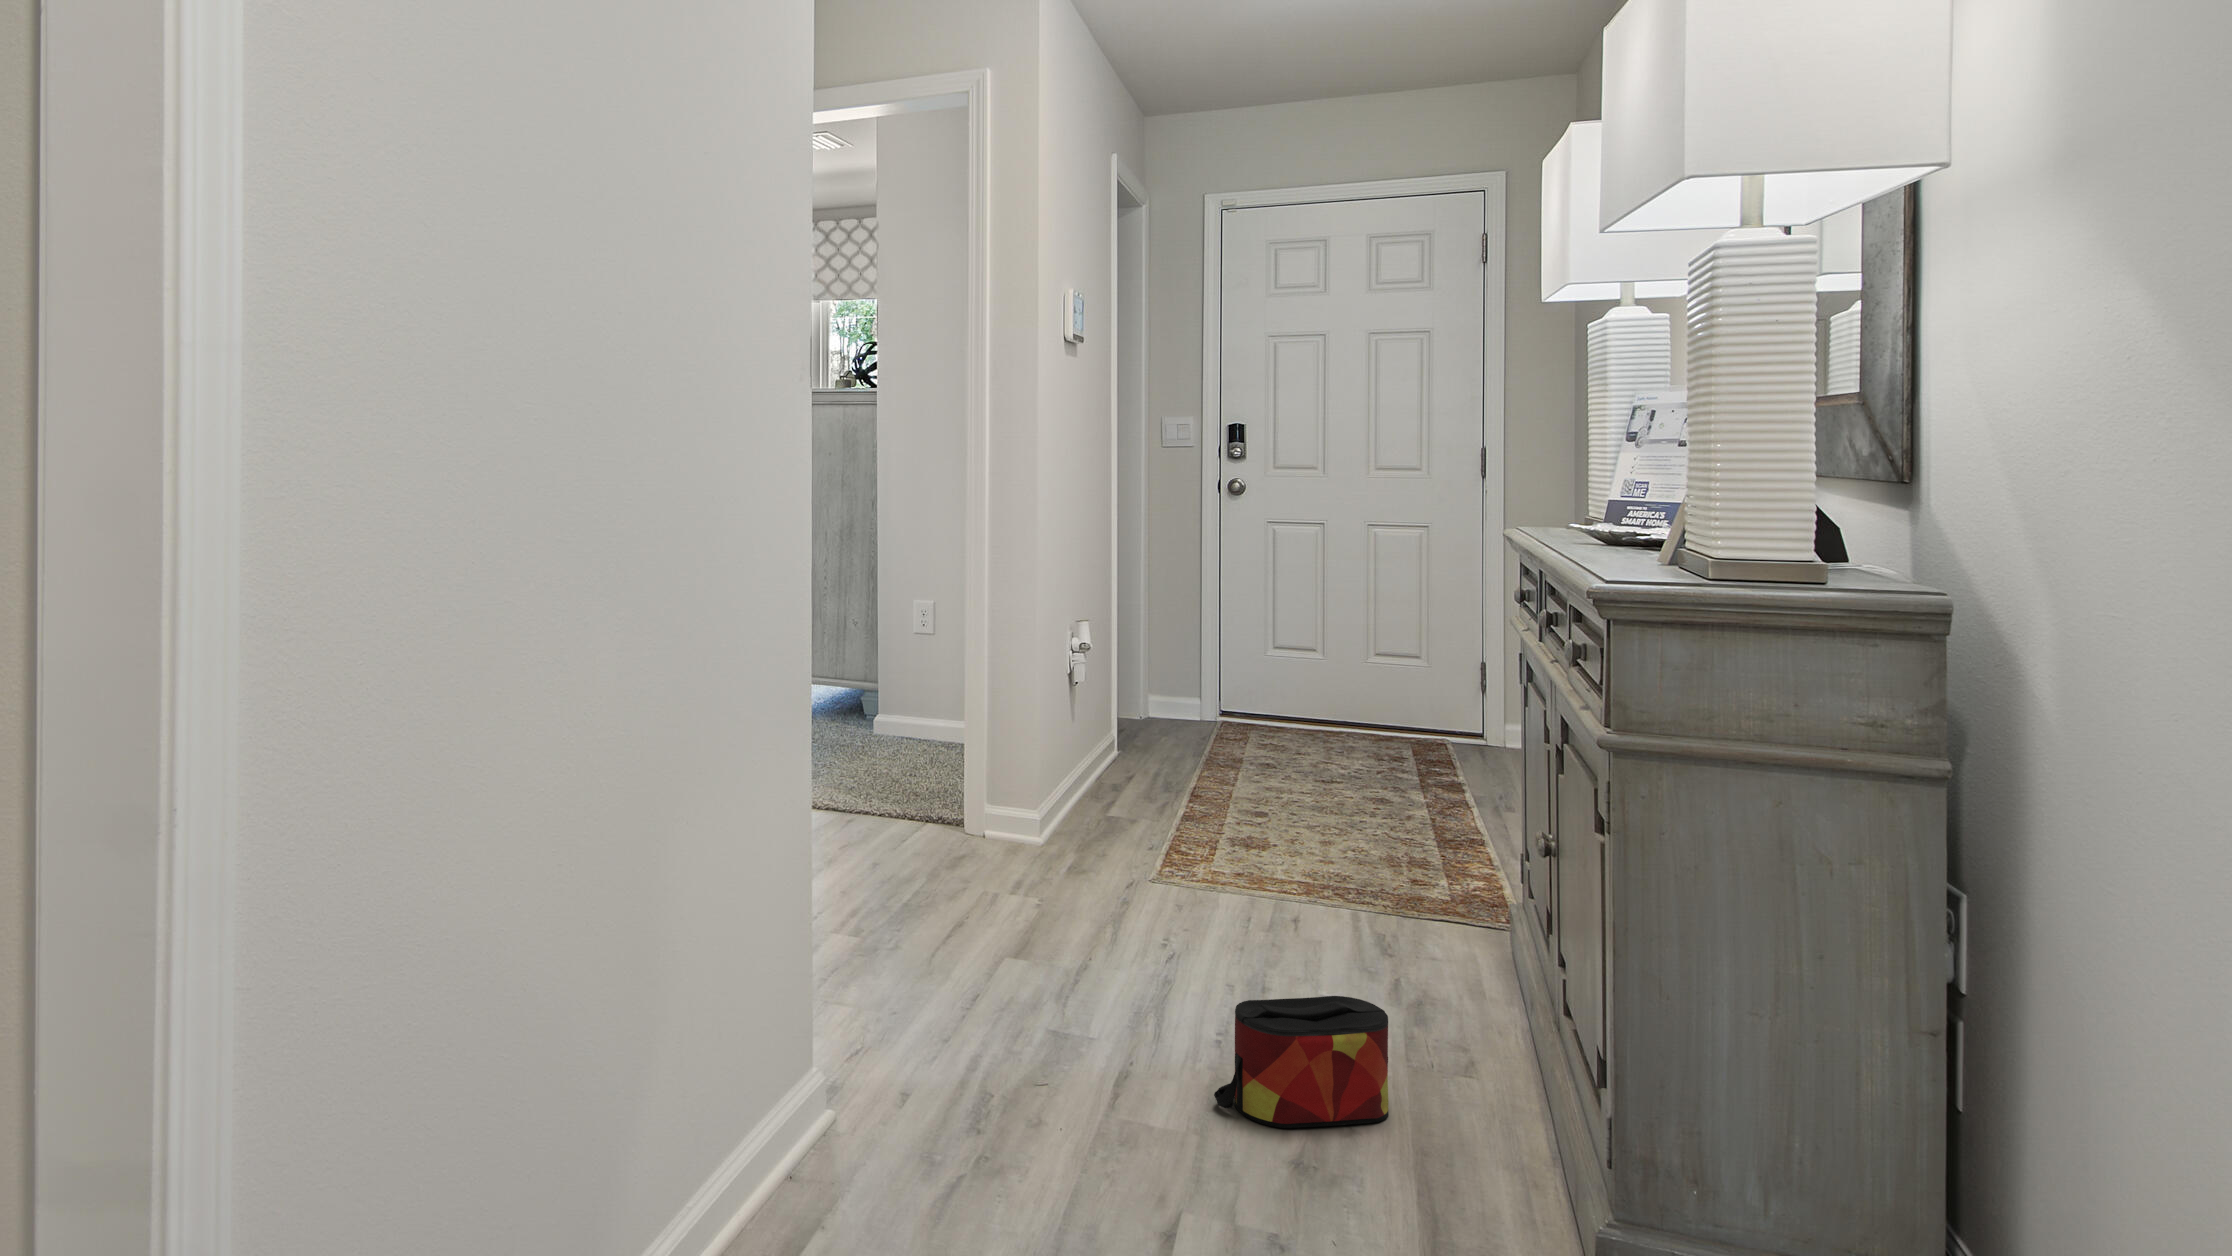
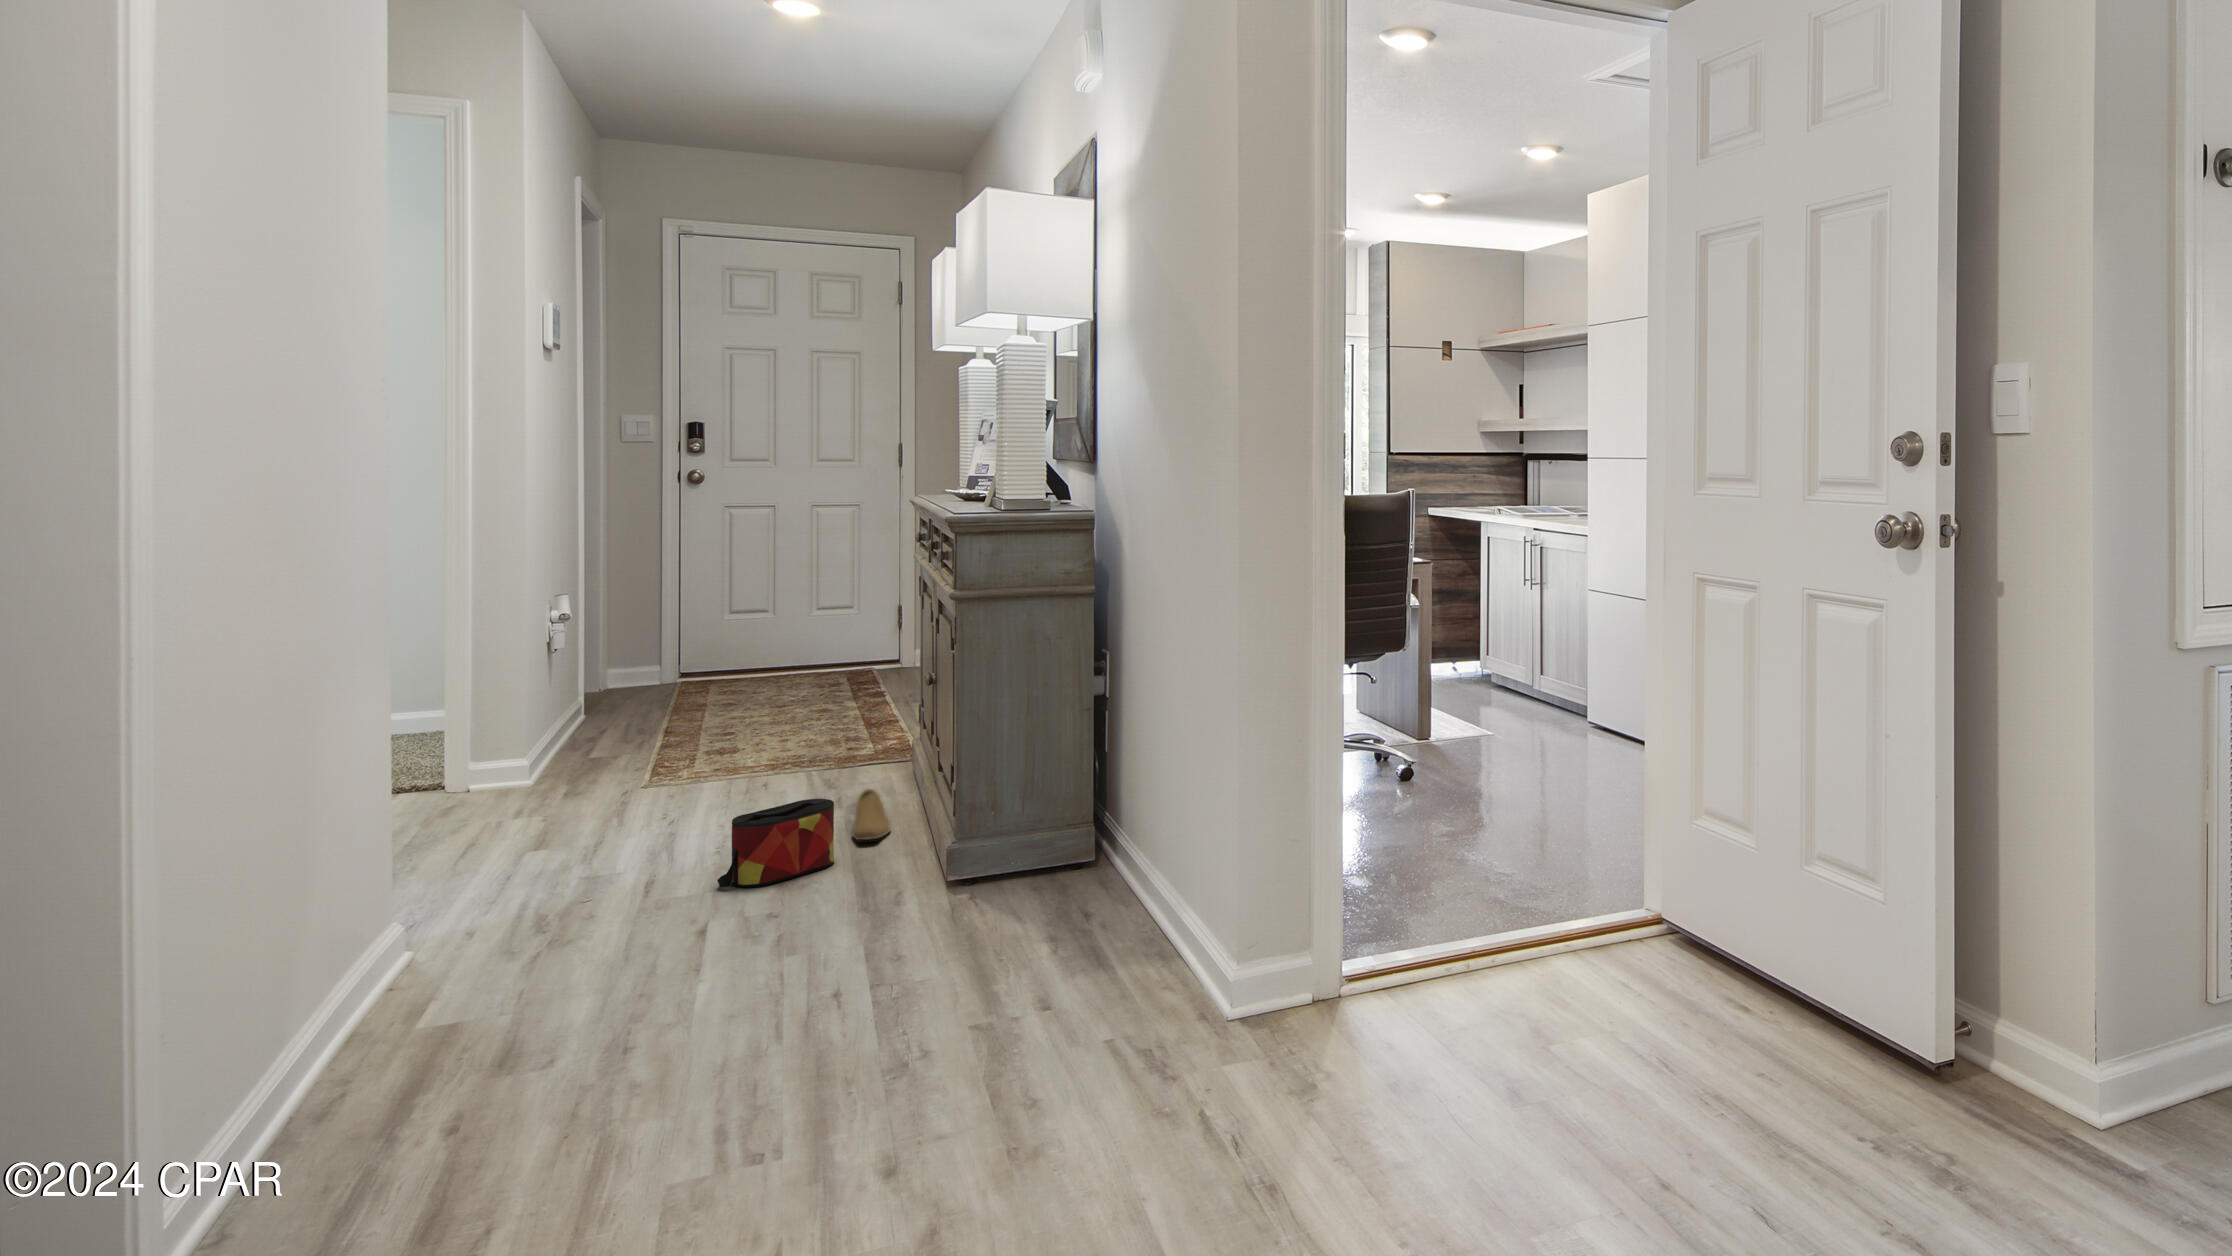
shoe: none [1417,985,1481,1087] -> present [852,789,890,840]

